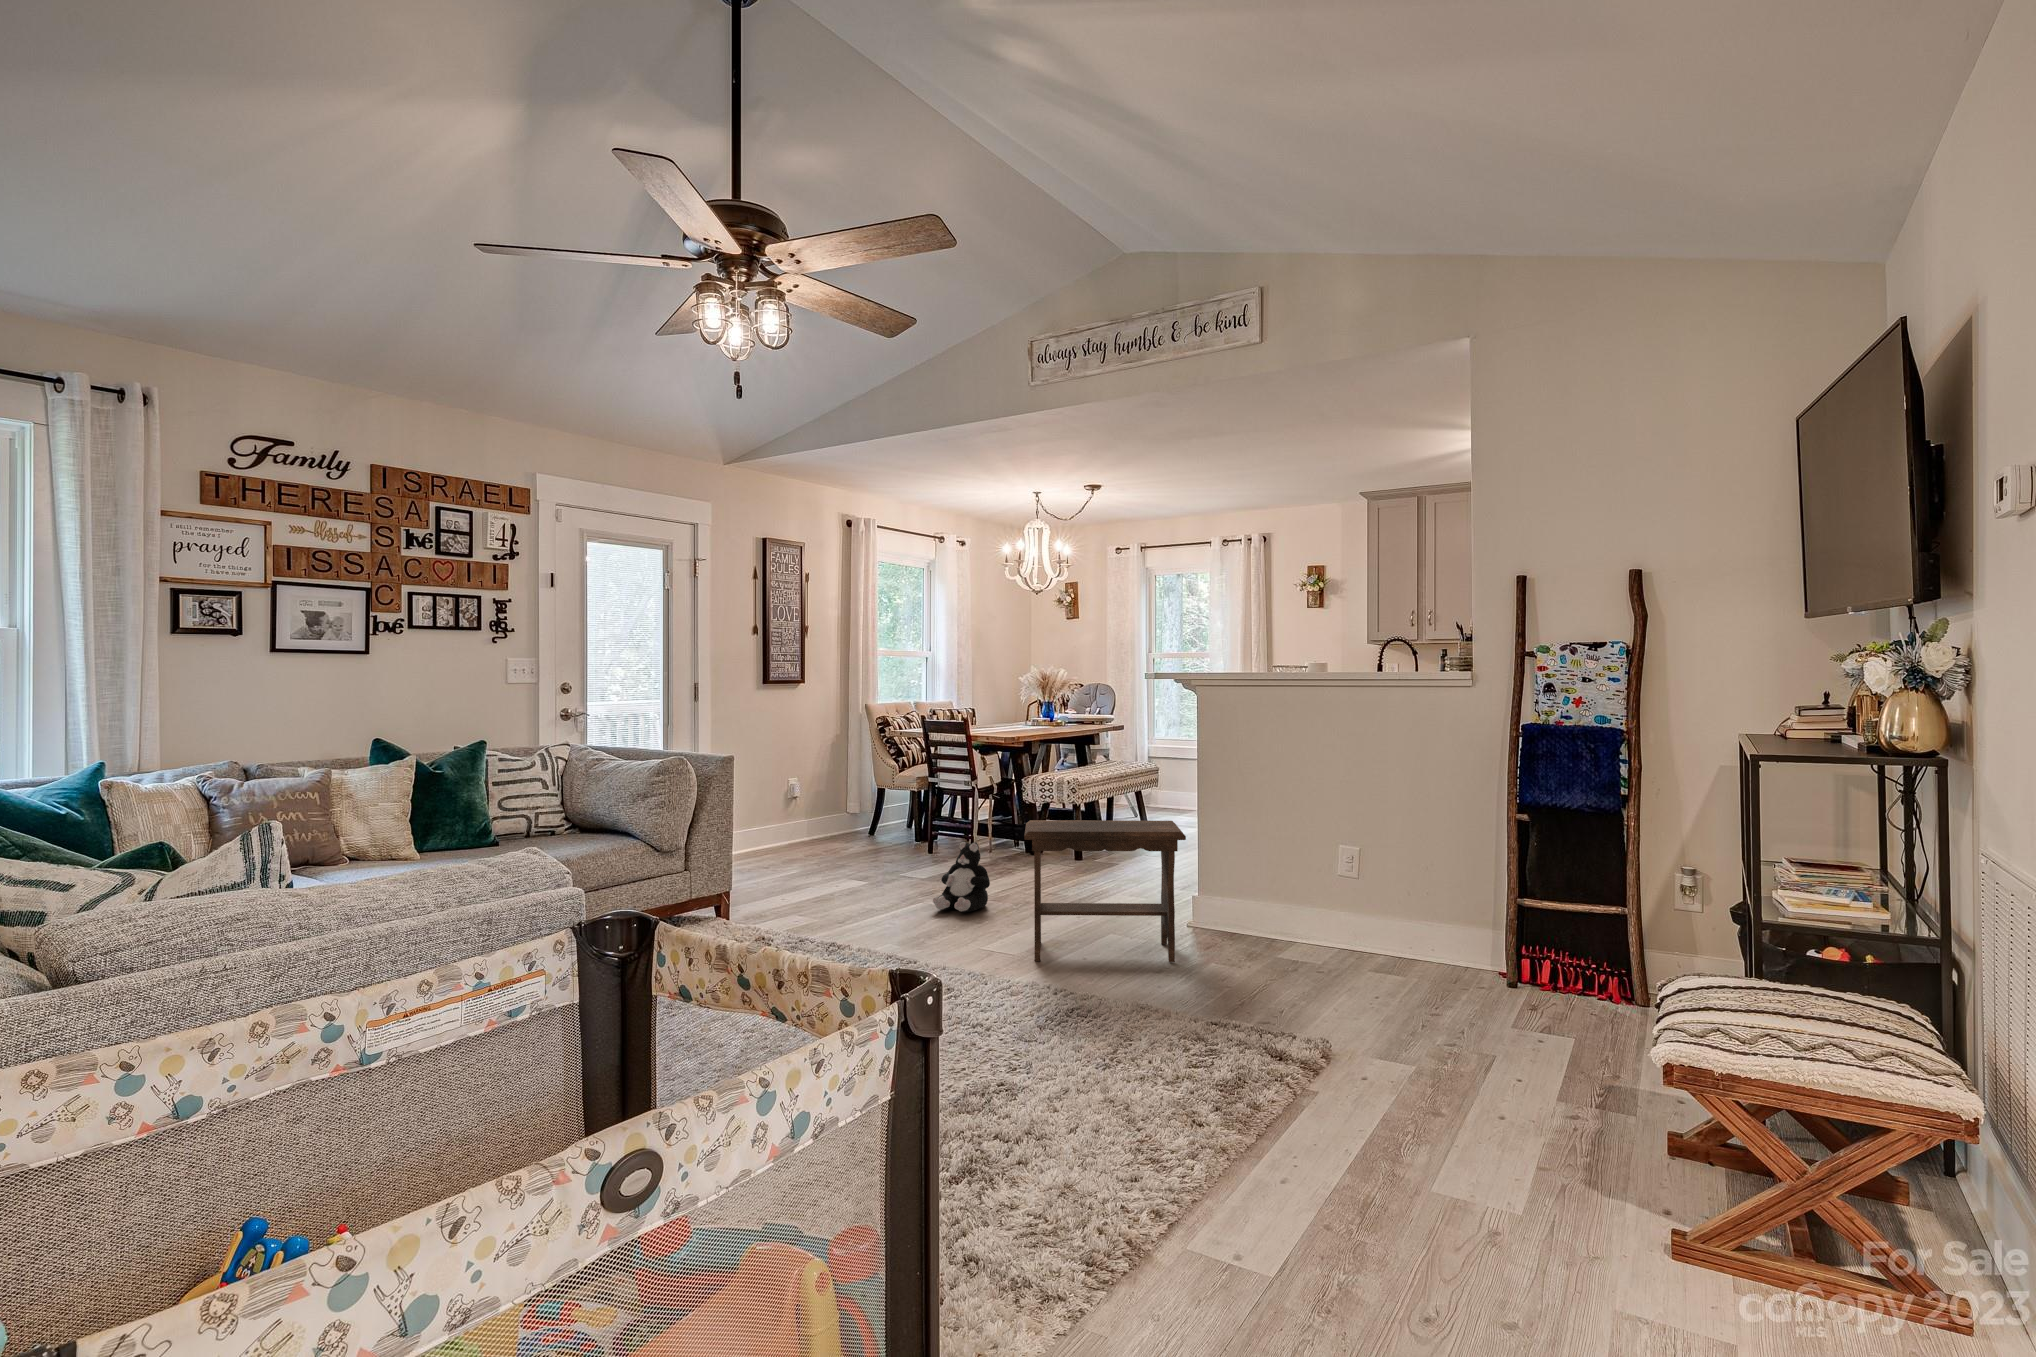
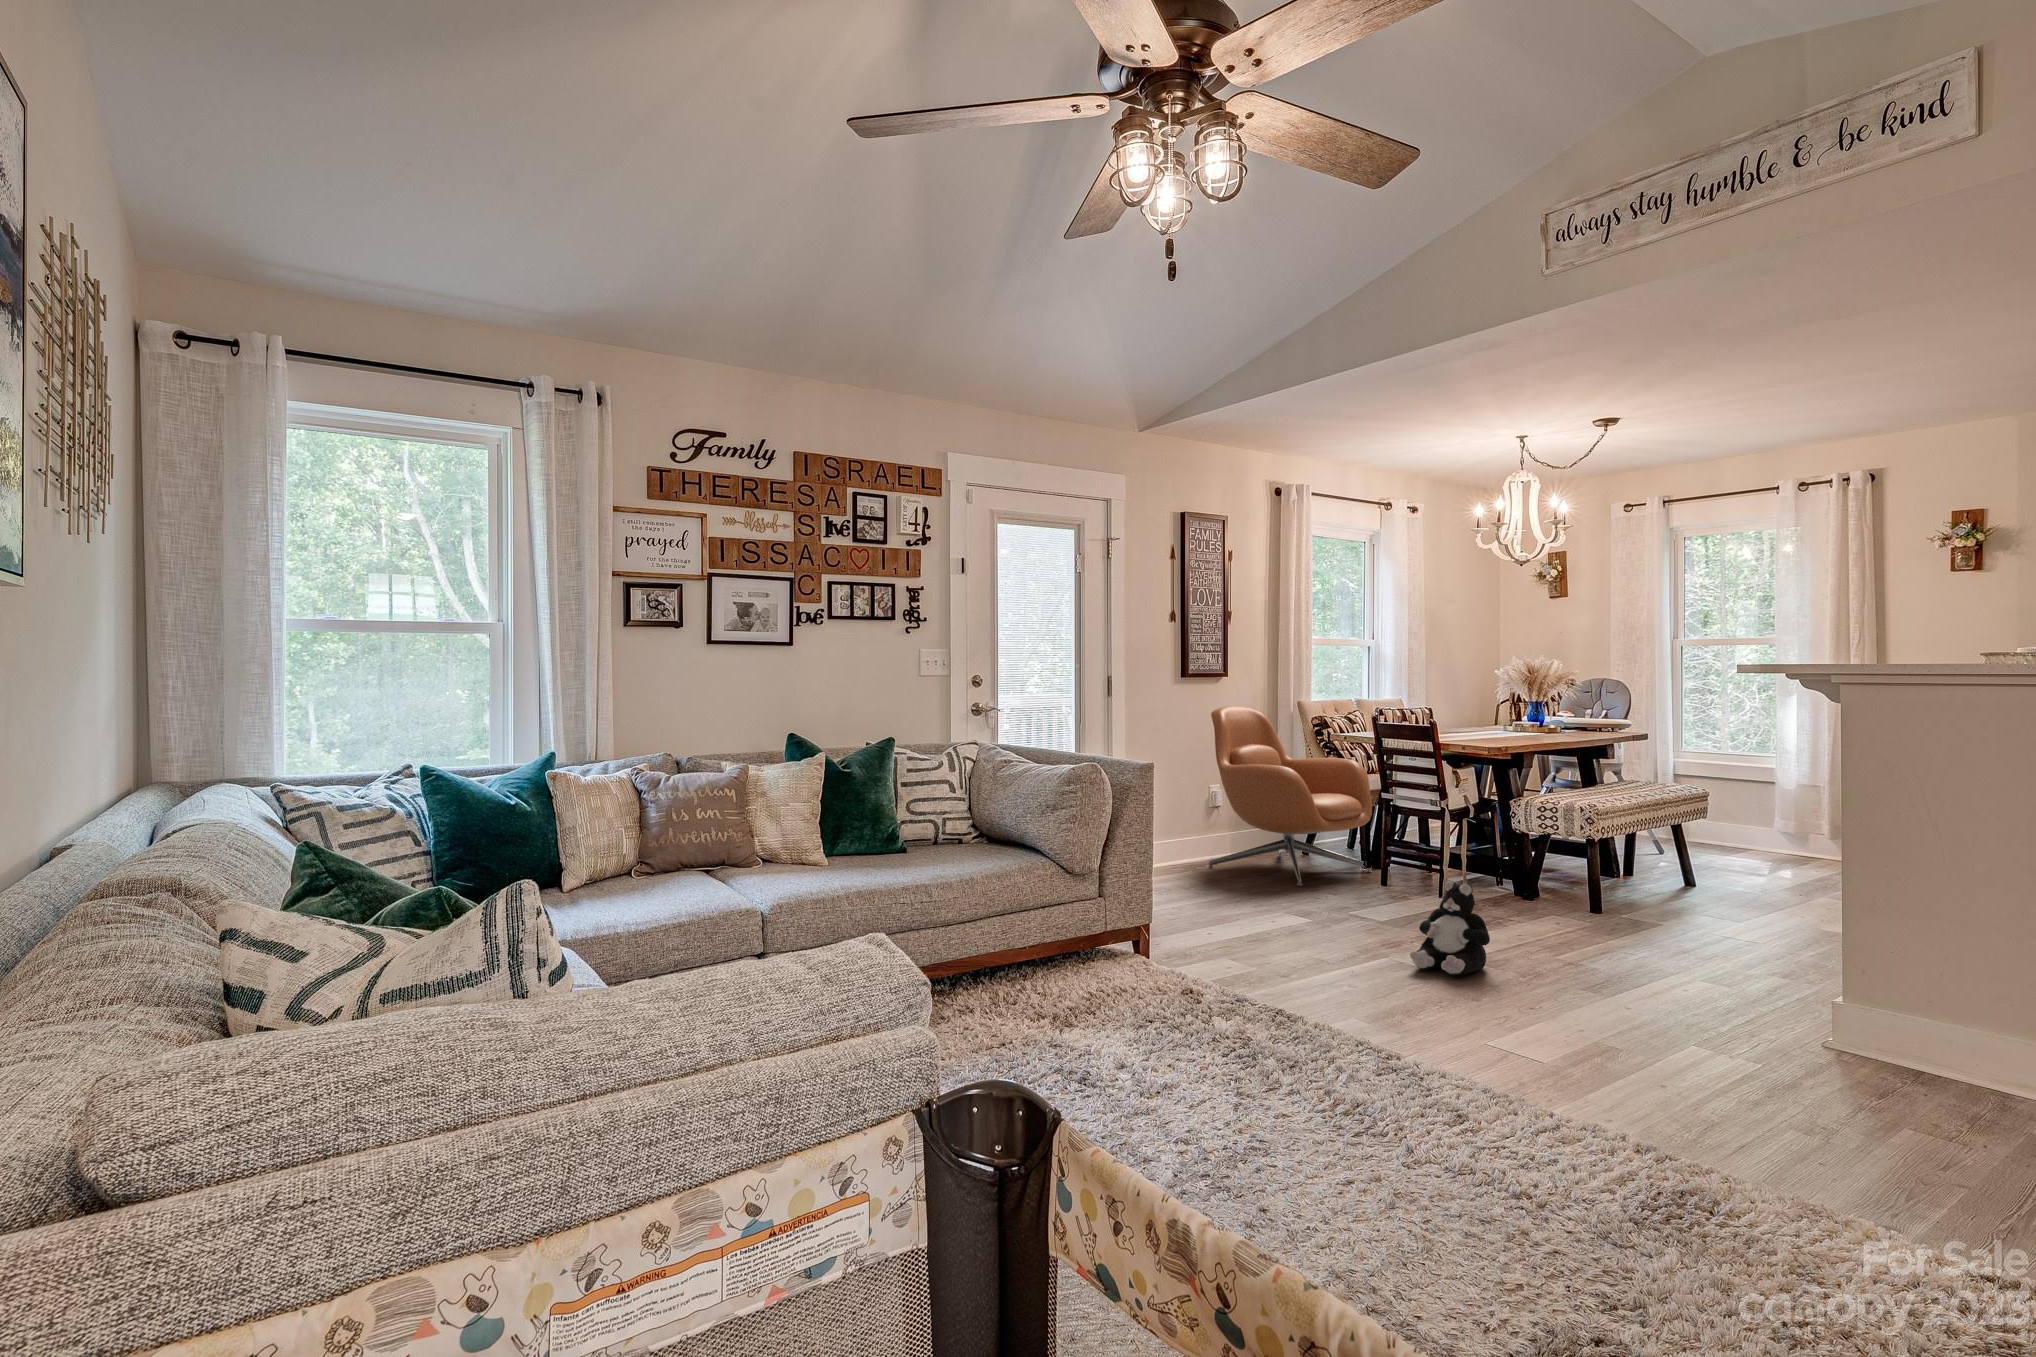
armchair: none [783,707,920,859] -> present [1208,706,1372,886]
footstool: present [1024,820,1186,962] -> none [1559,863,1855,1101]

